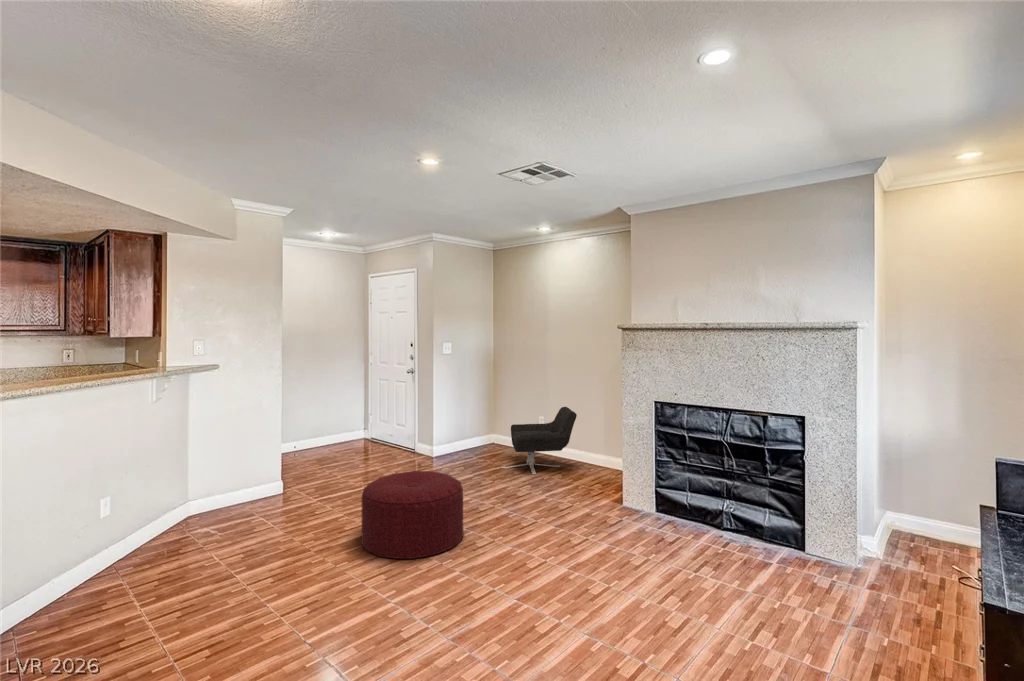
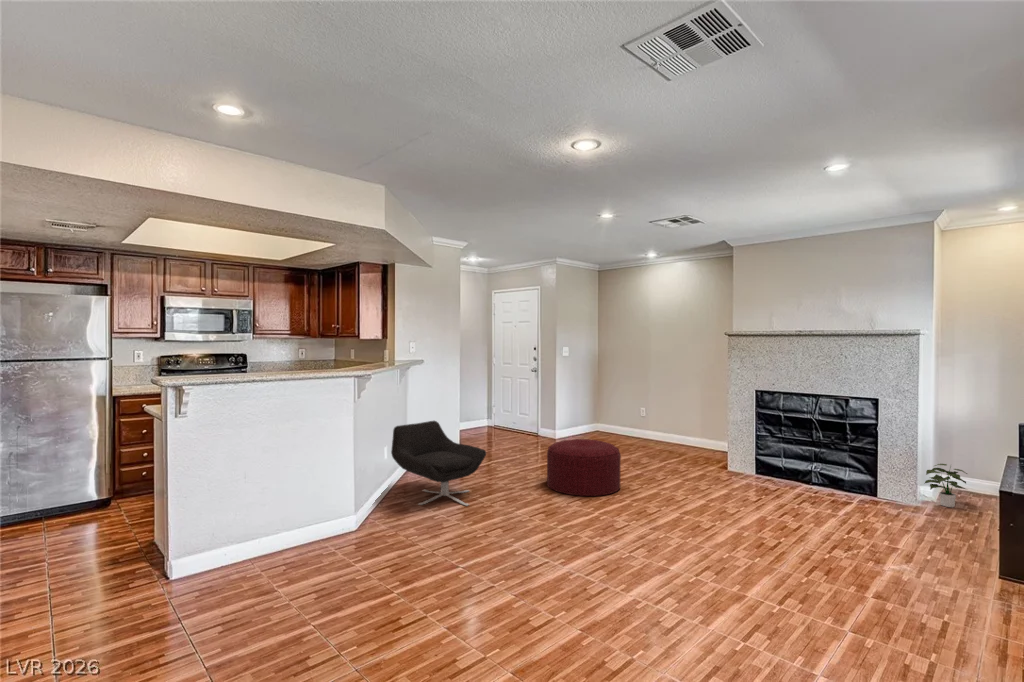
lounge chair: present [502,407,577,474] -> present [391,421,486,506]
potted plant: none [865,505,926,568] -> present [925,464,967,507]

